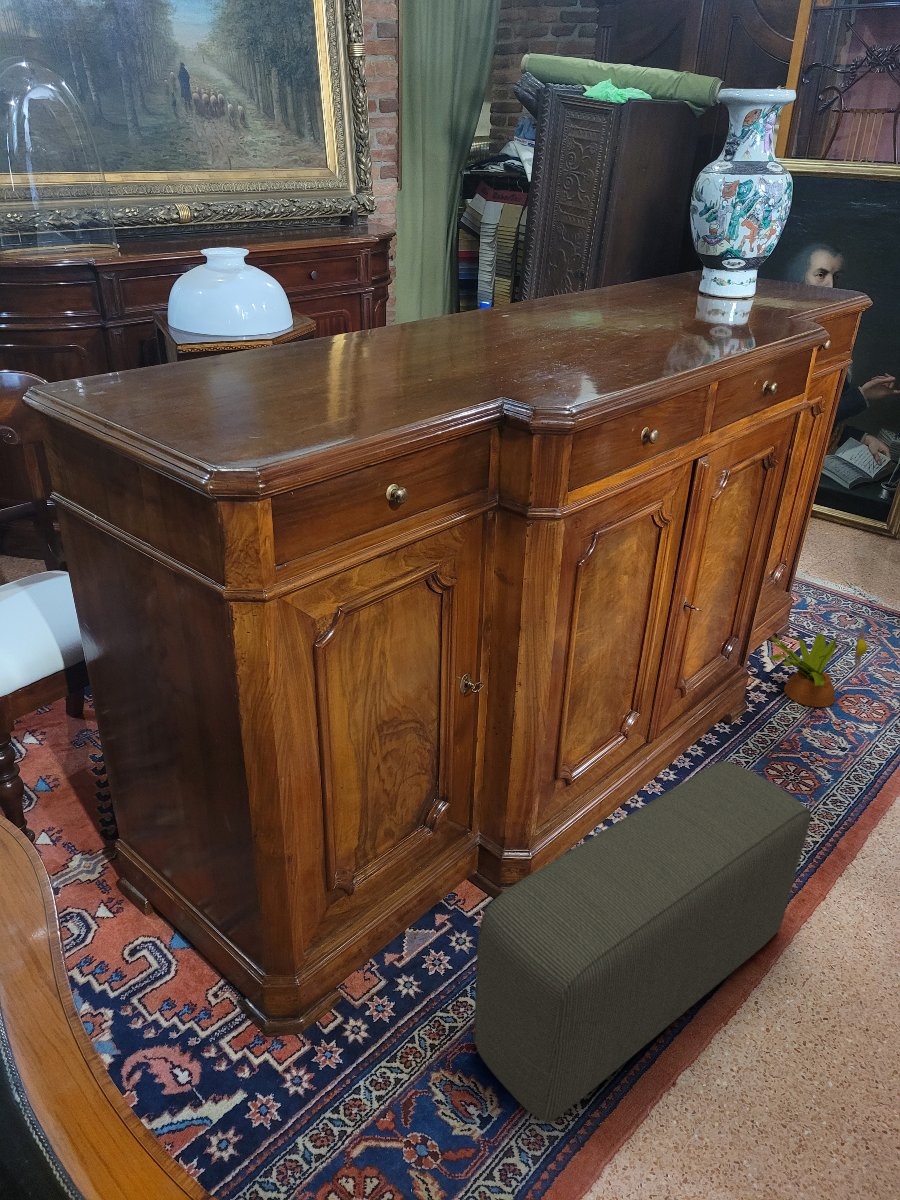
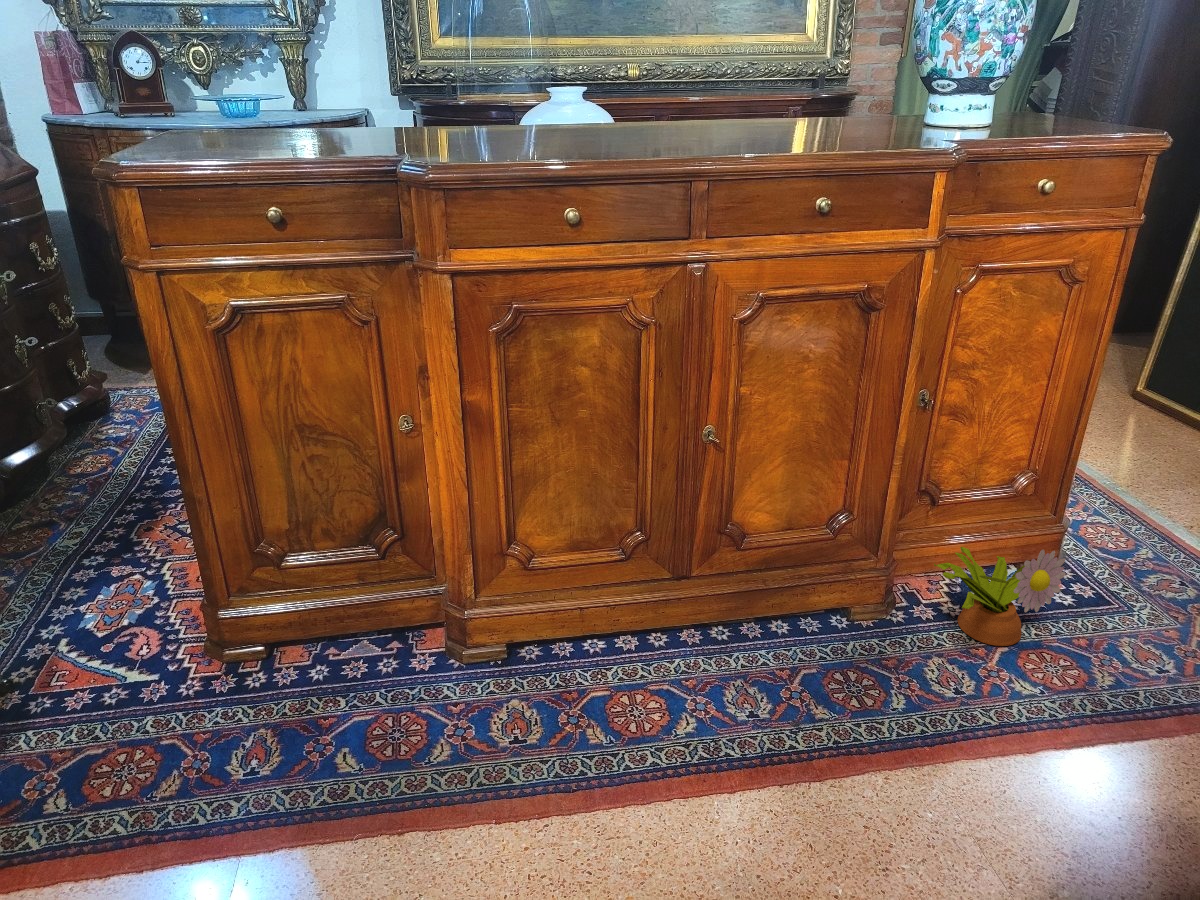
pouf: present [474,761,811,1124] -> none [252,581,651,799]

